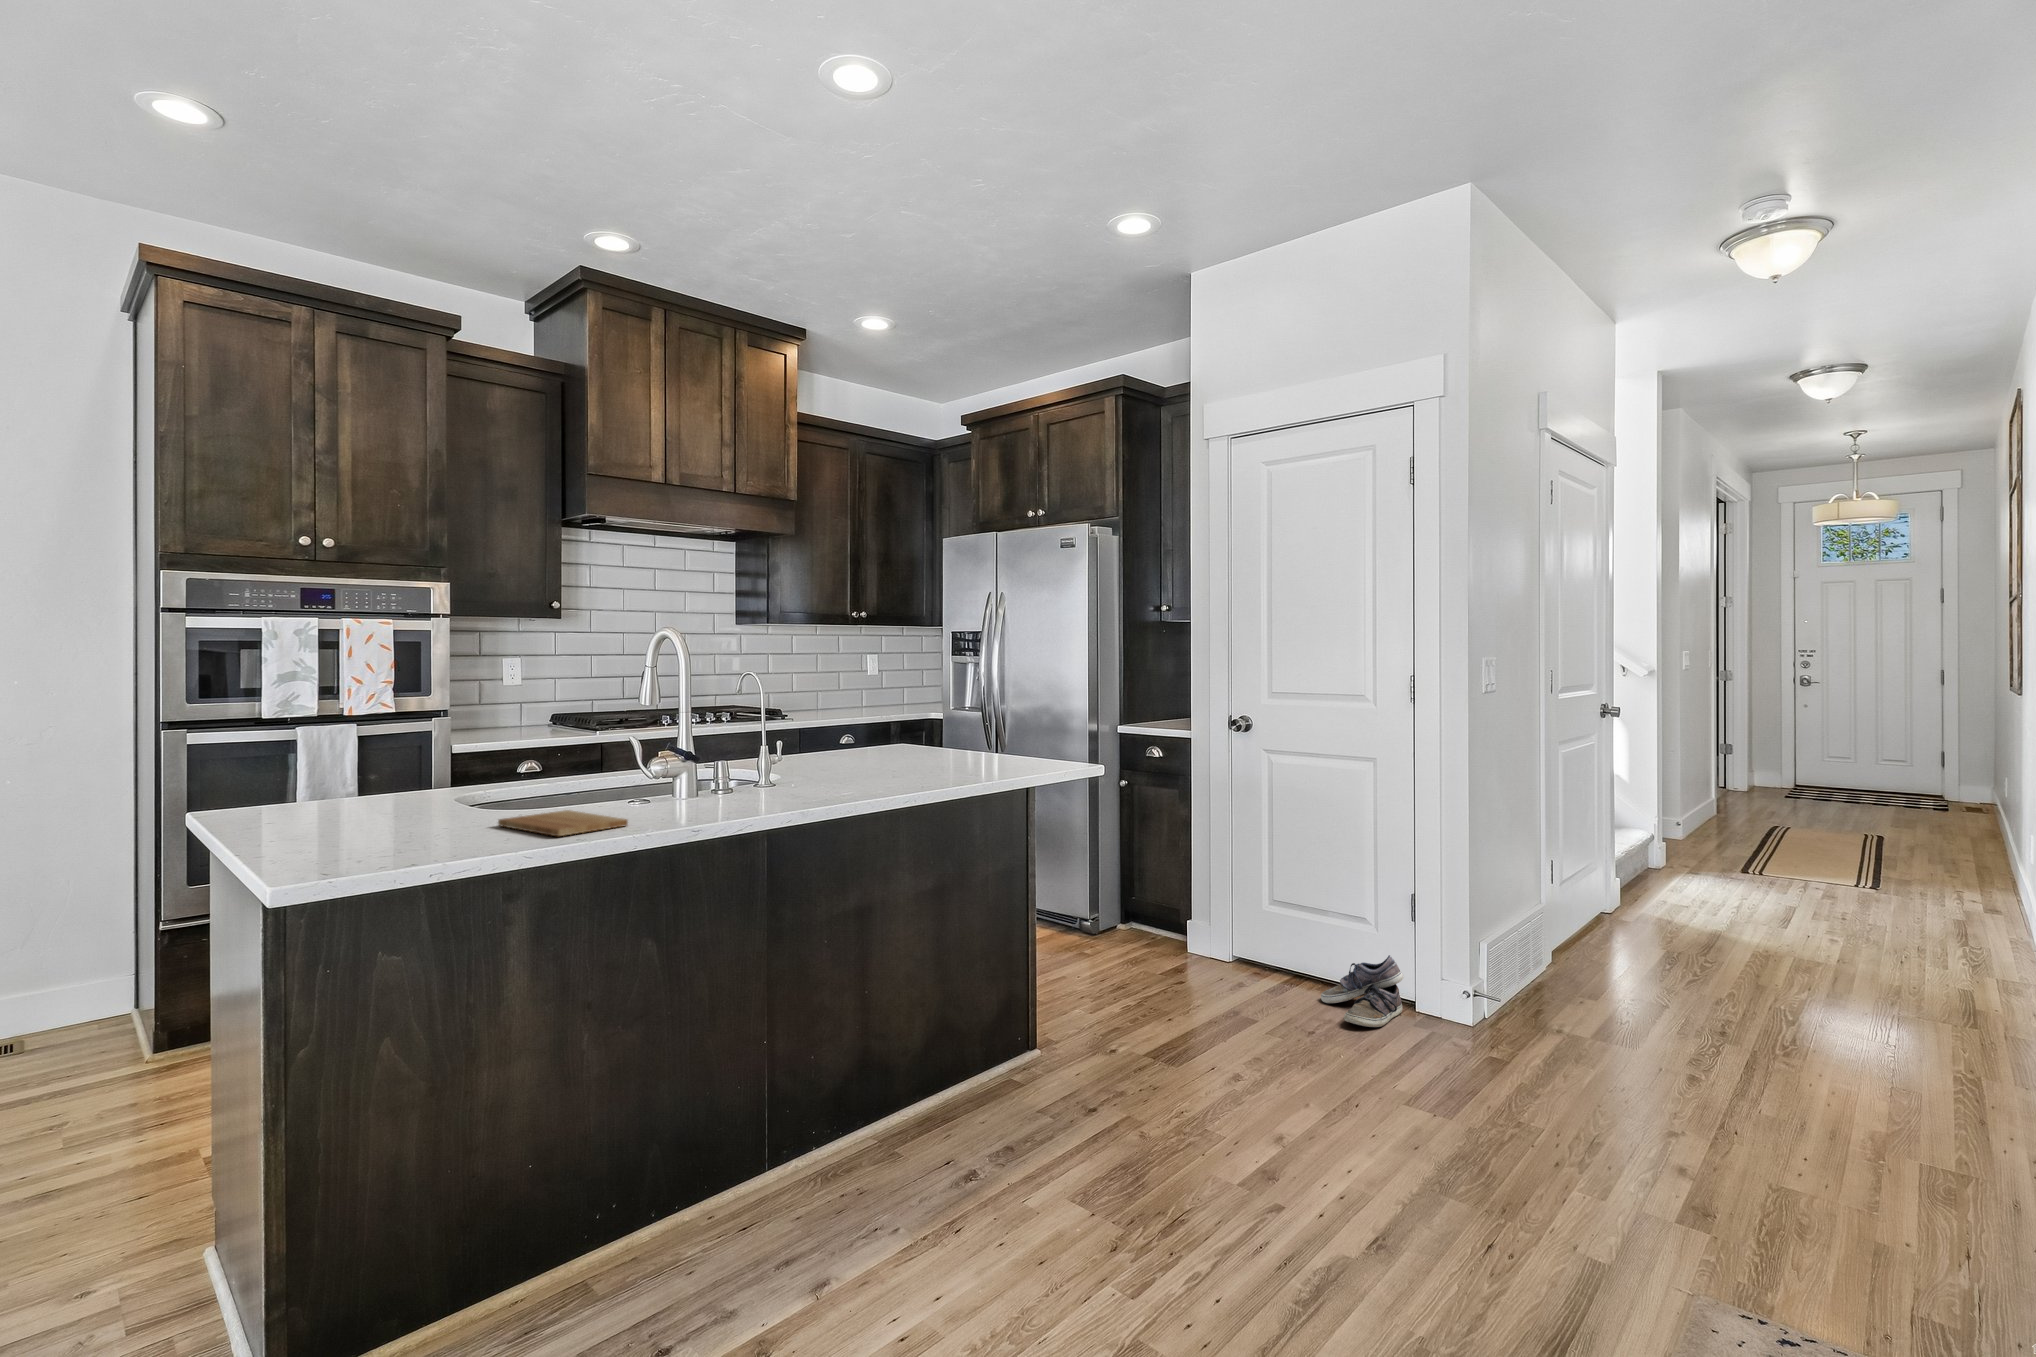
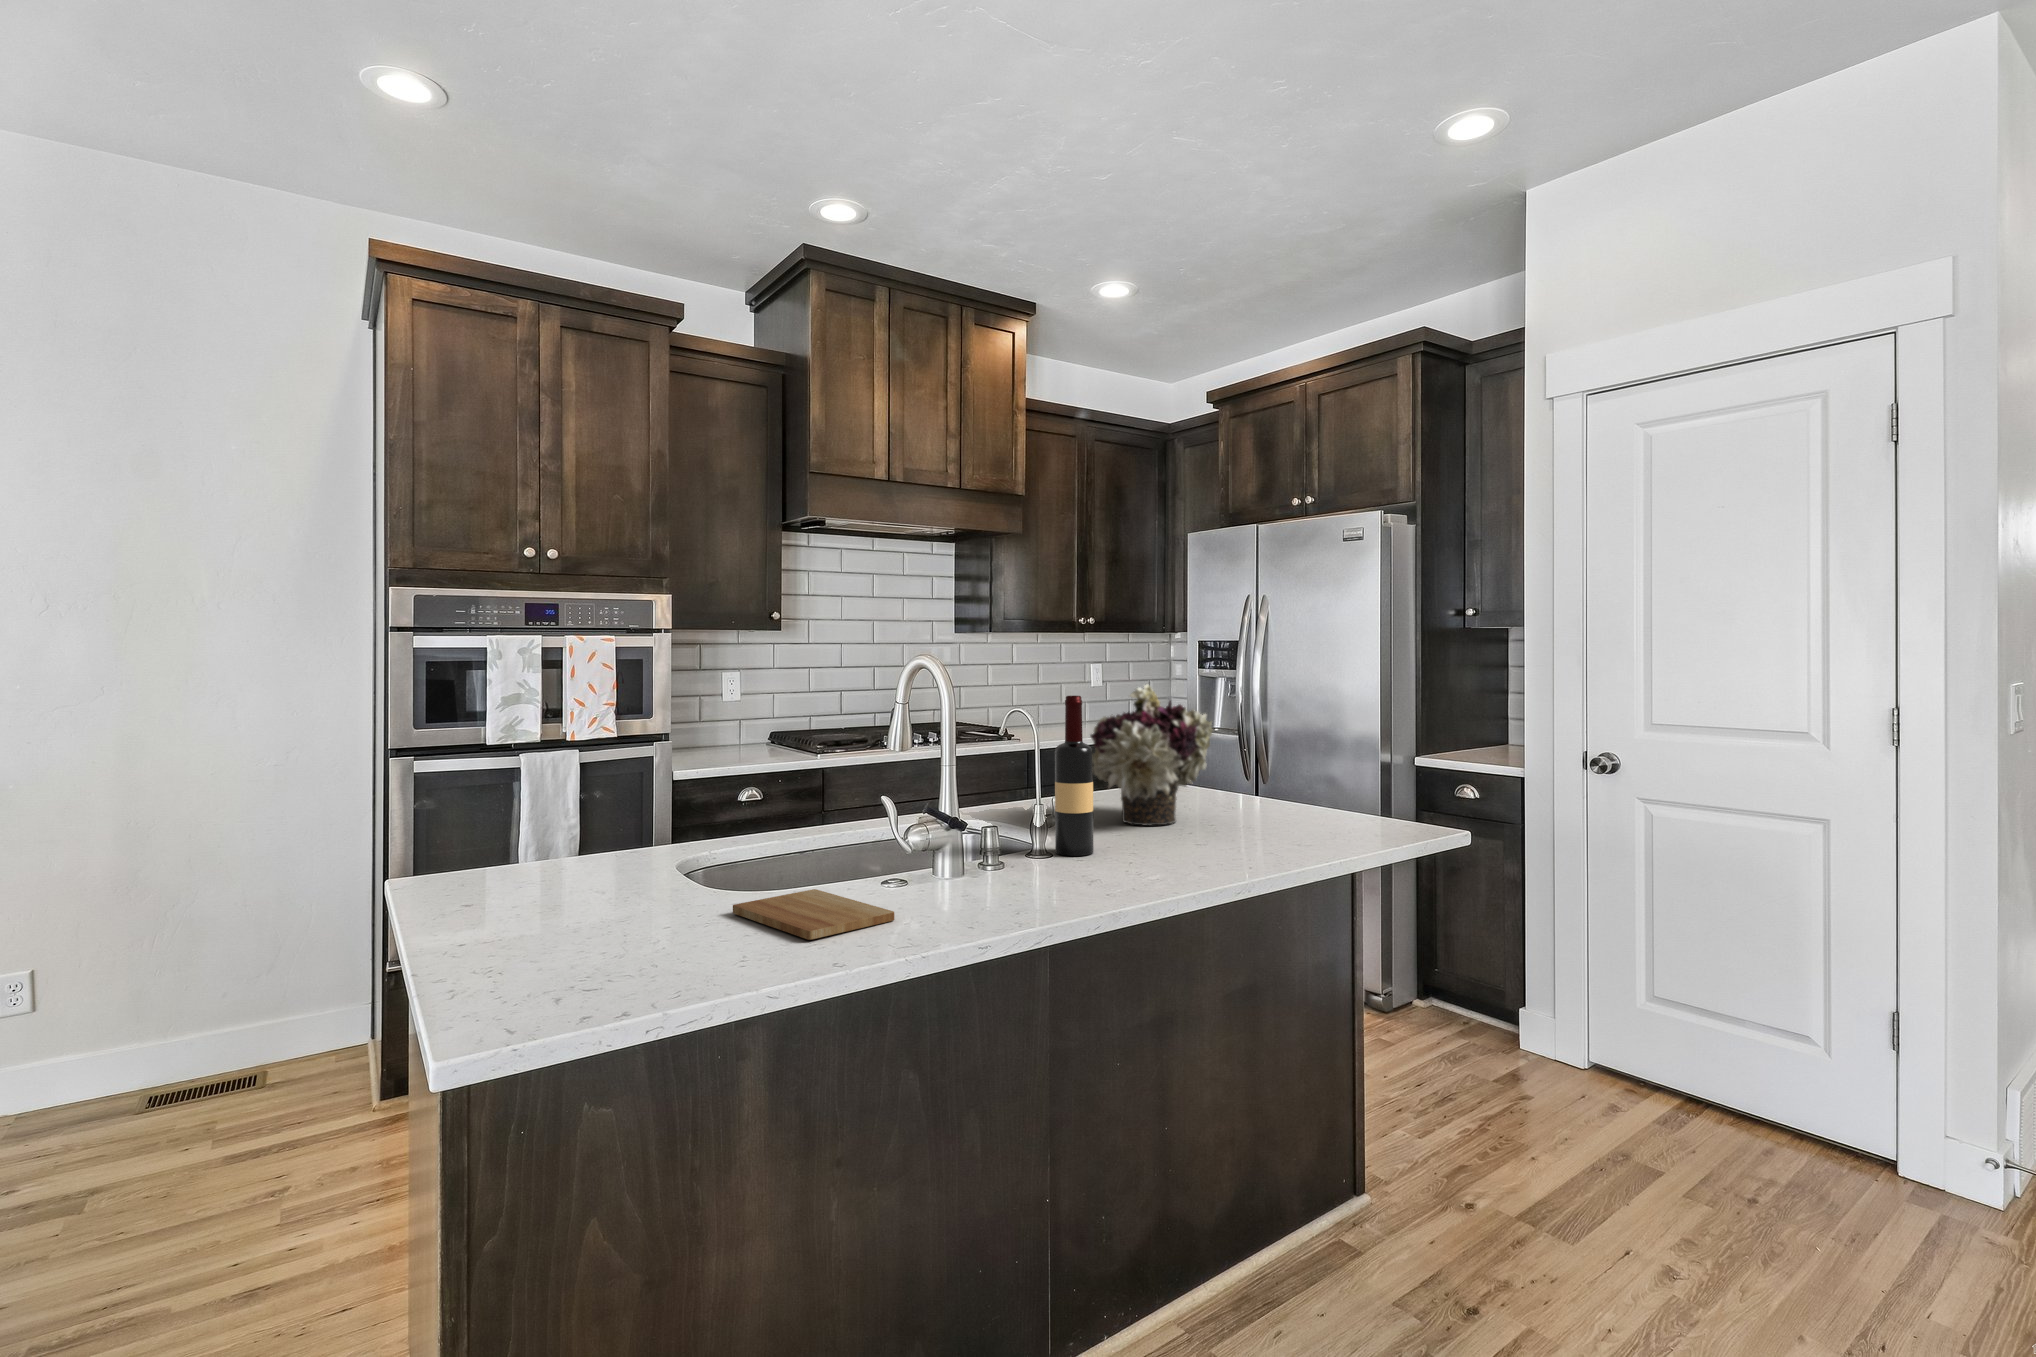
flower arrangement: none [812,659,911,771] -> present [1090,684,1212,826]
wine bottle: none [773,665,804,789] -> present [1055,696,1094,856]
shoe: present [1321,955,1404,1027] -> none [1731,1077,1863,1180]

